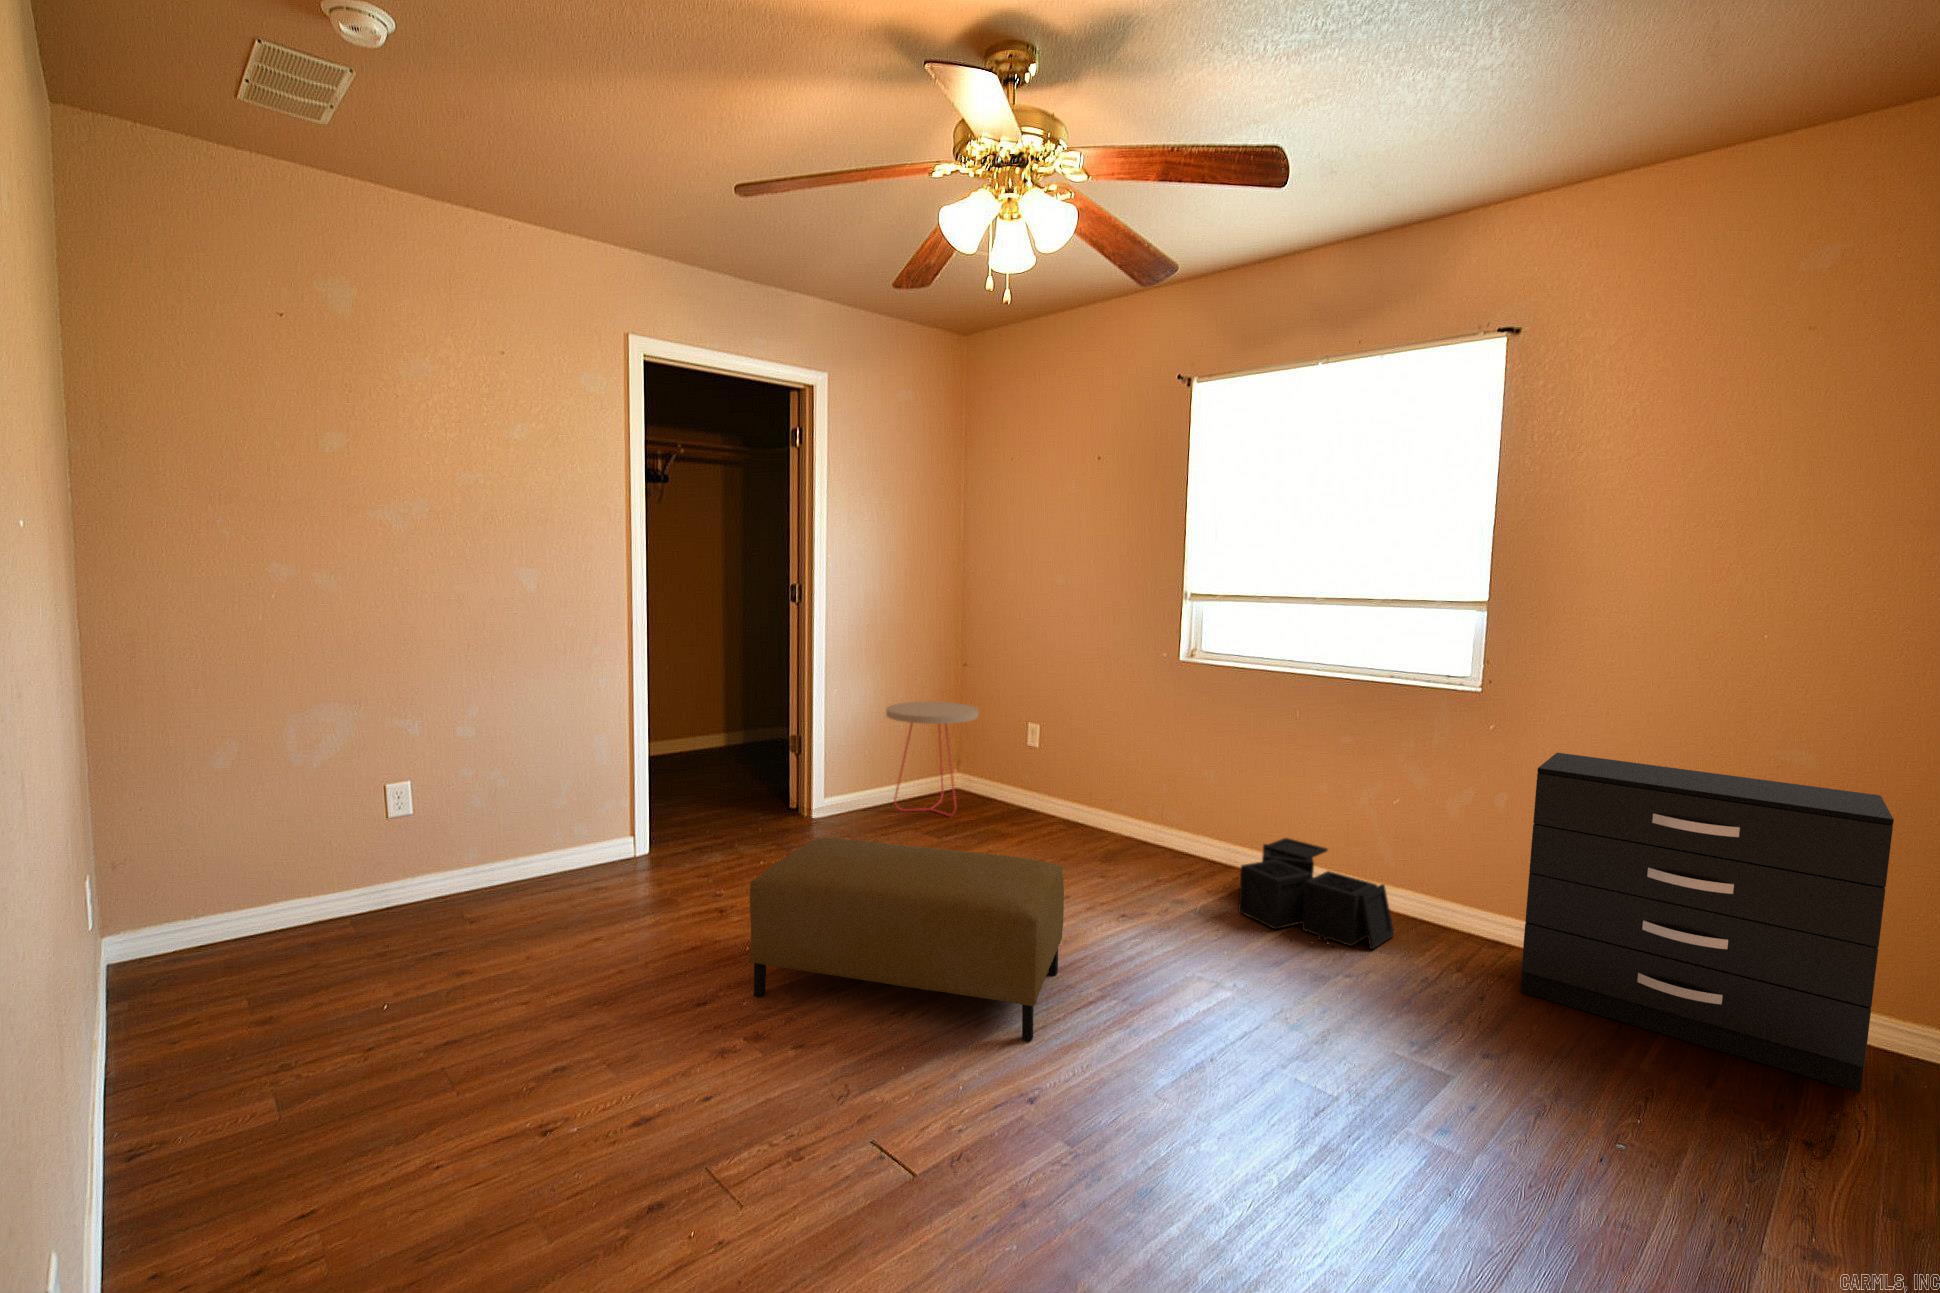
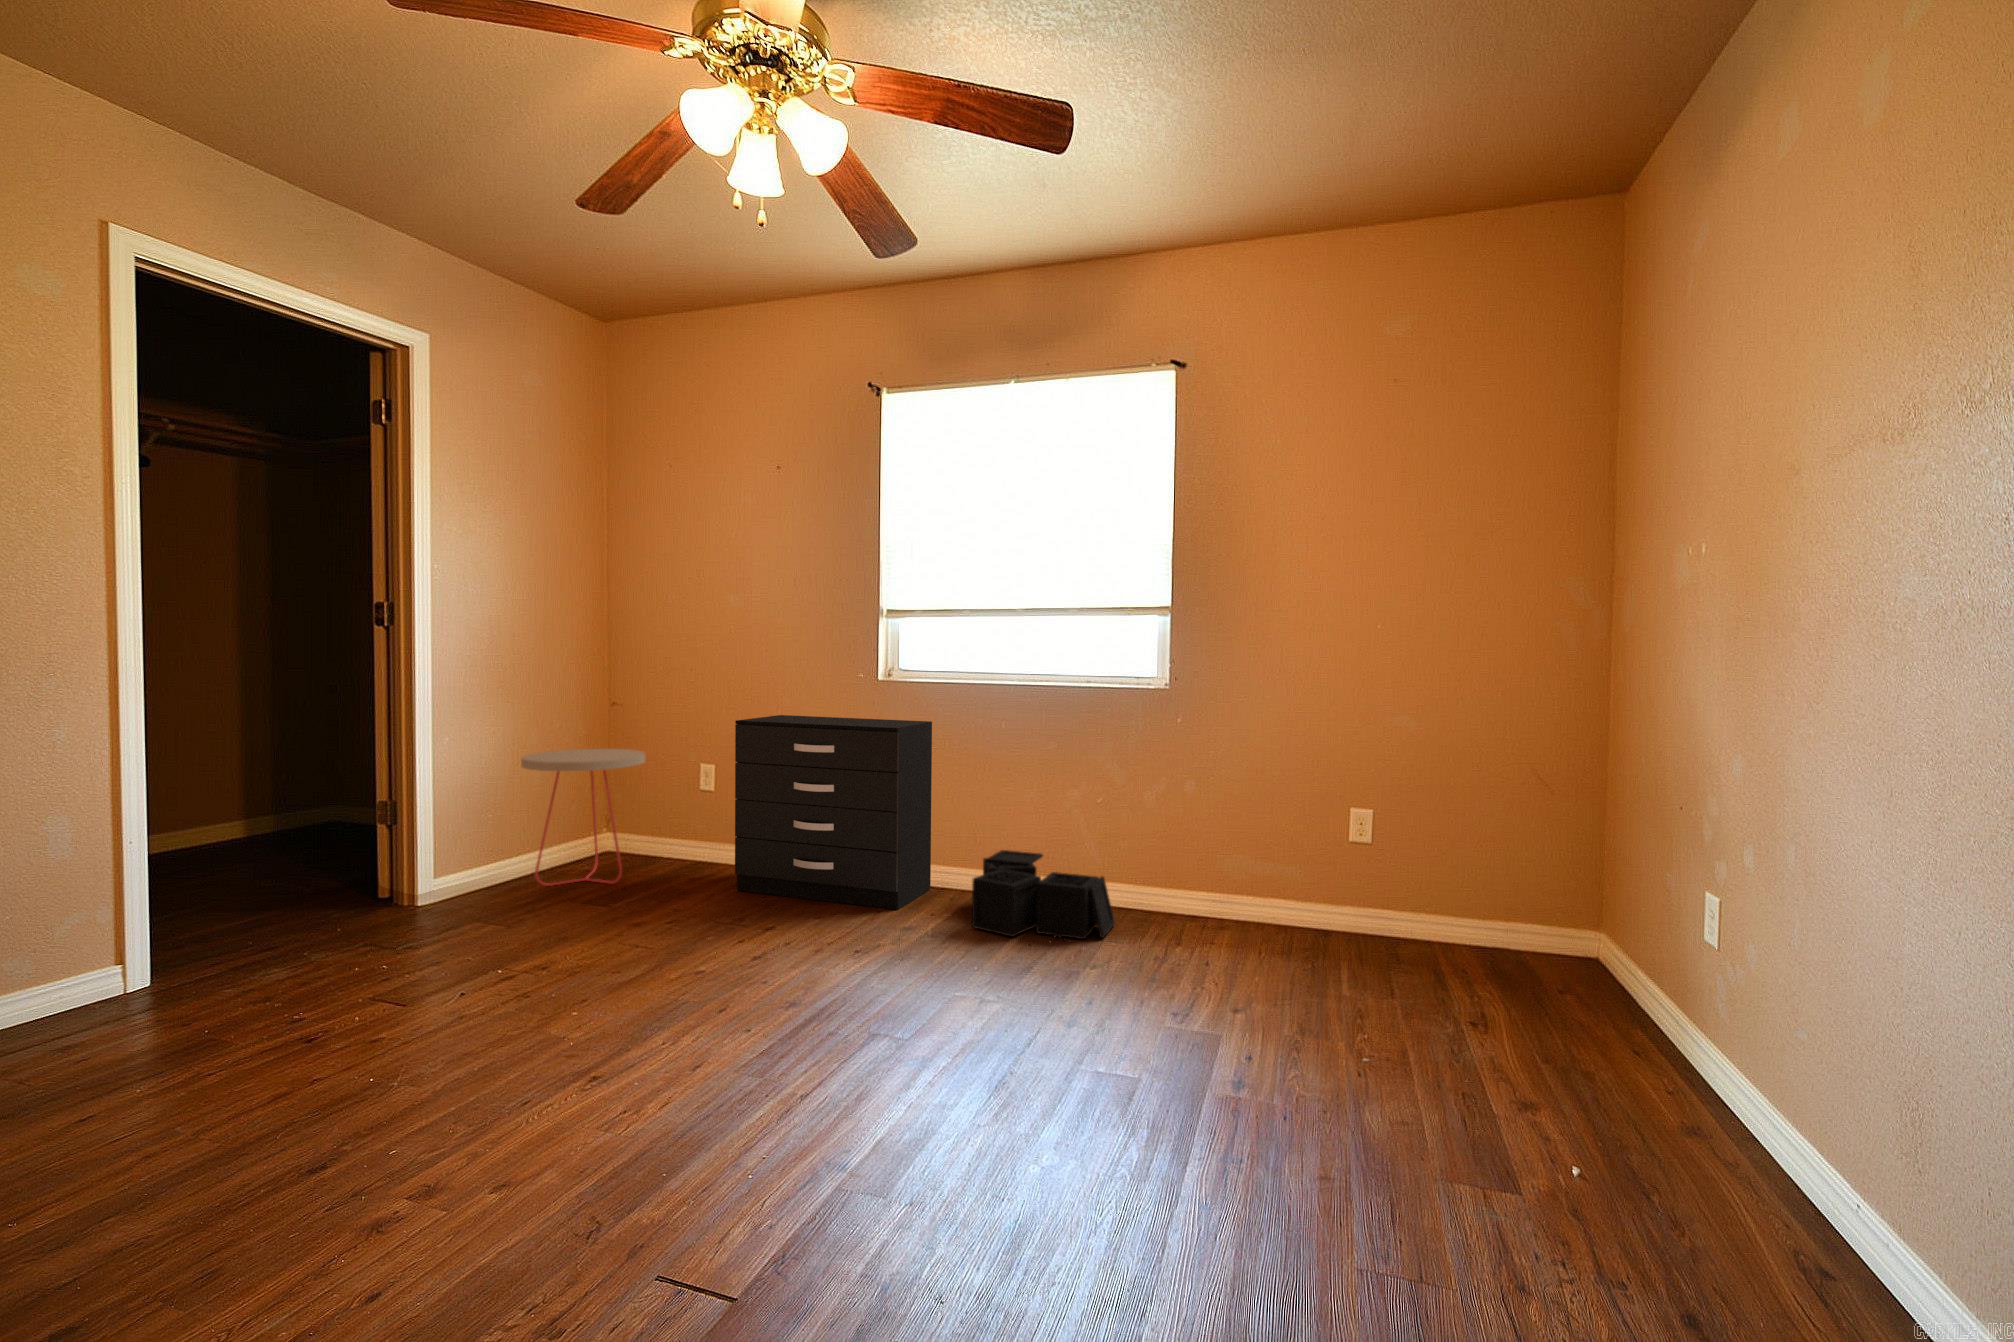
dresser: present [1521,753,1894,1092] -> present [735,715,932,910]
ottoman: present [750,838,1064,1041] -> none [394,889,818,1129]

